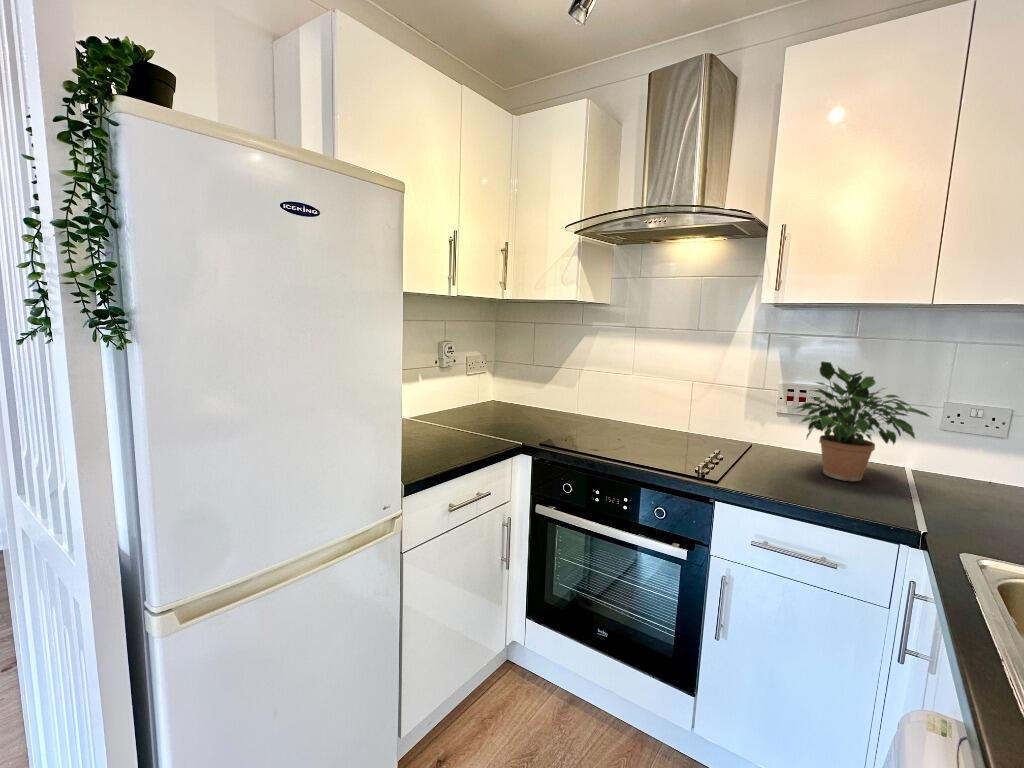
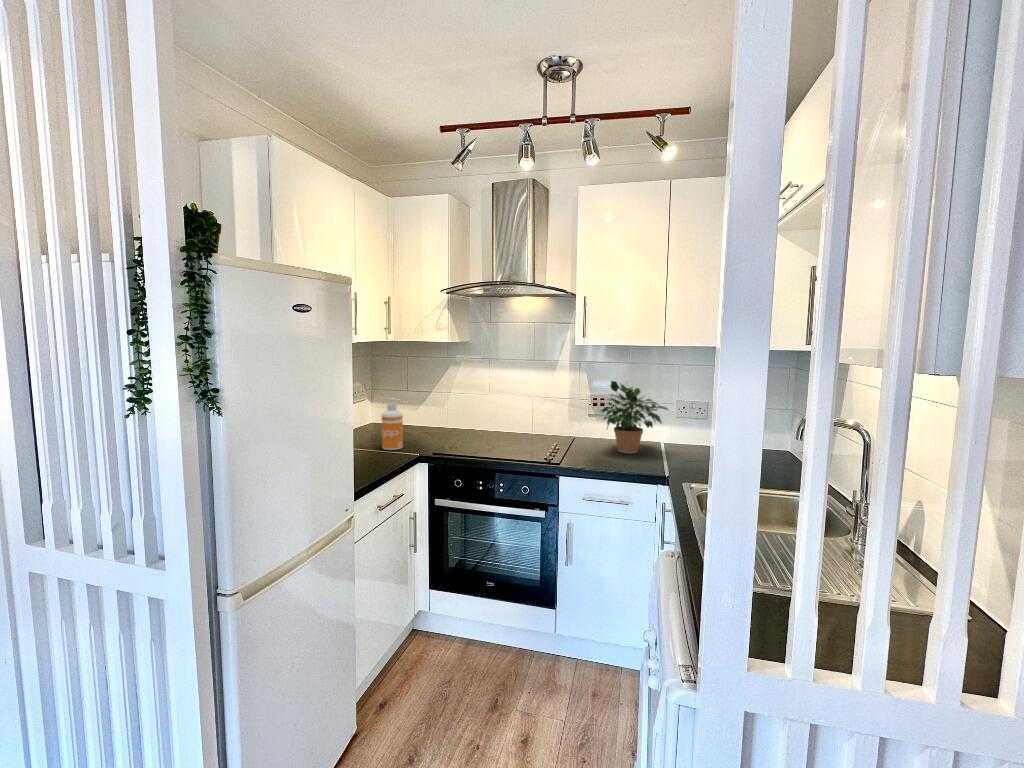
soap dispenser: none [482,367,509,433] -> present [382,398,403,450]

